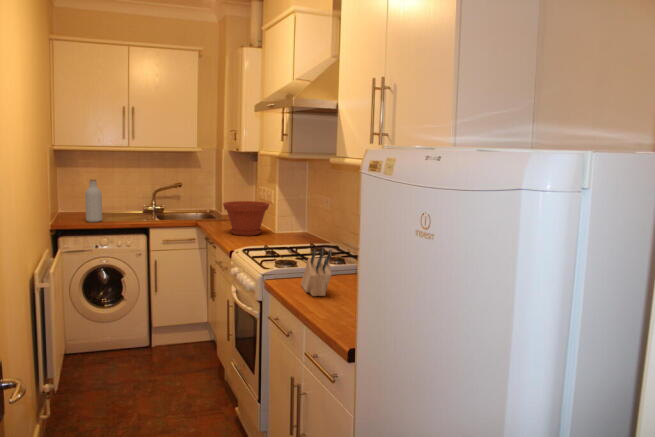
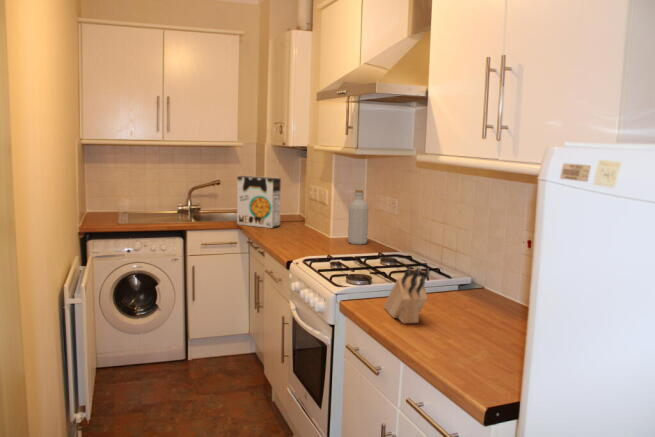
bottle: present [85,179,102,222] -> present [348,190,368,245]
cereal box: none [195,179,233,225] -> present [237,176,281,228]
plant pot: present [223,201,269,236] -> none [273,202,325,242]

